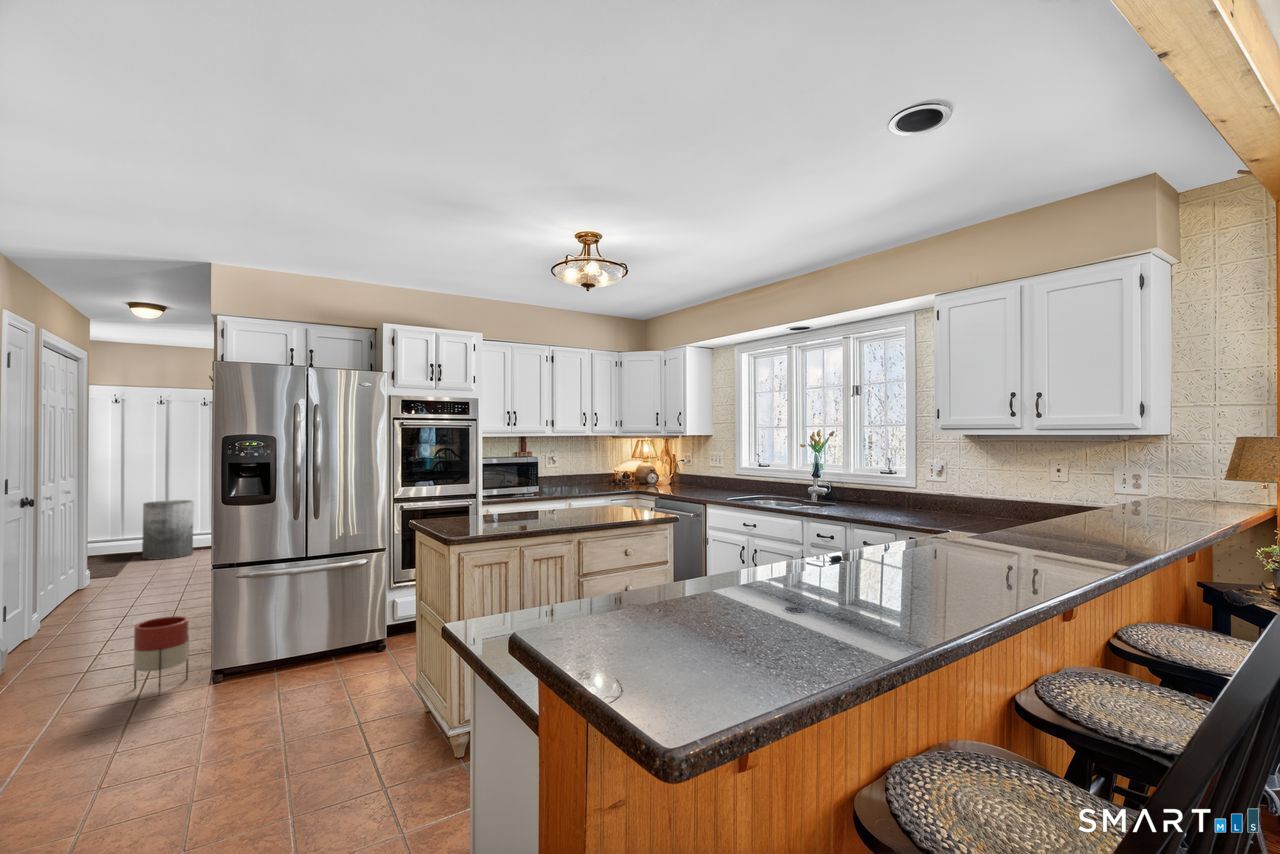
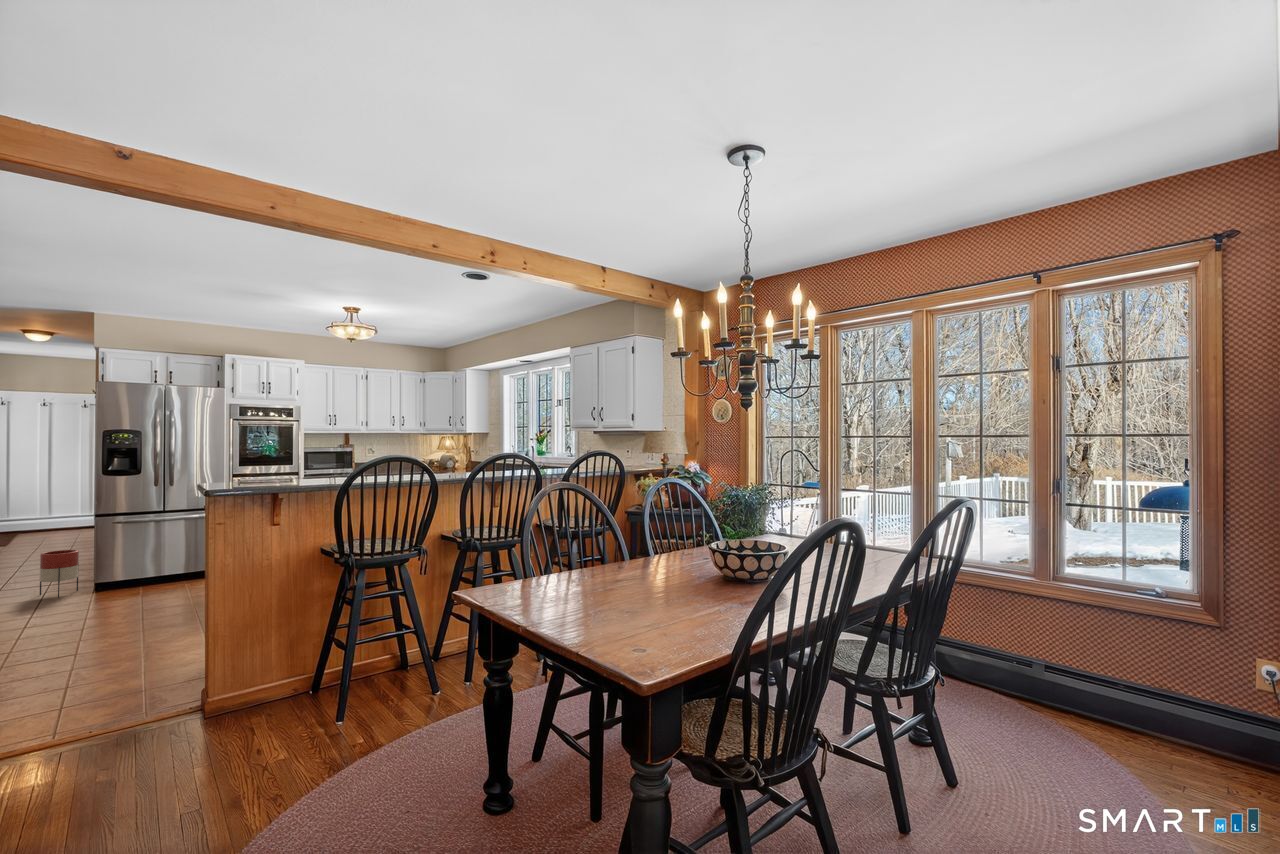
trash can: present [142,500,194,560] -> none [29,488,76,536]

